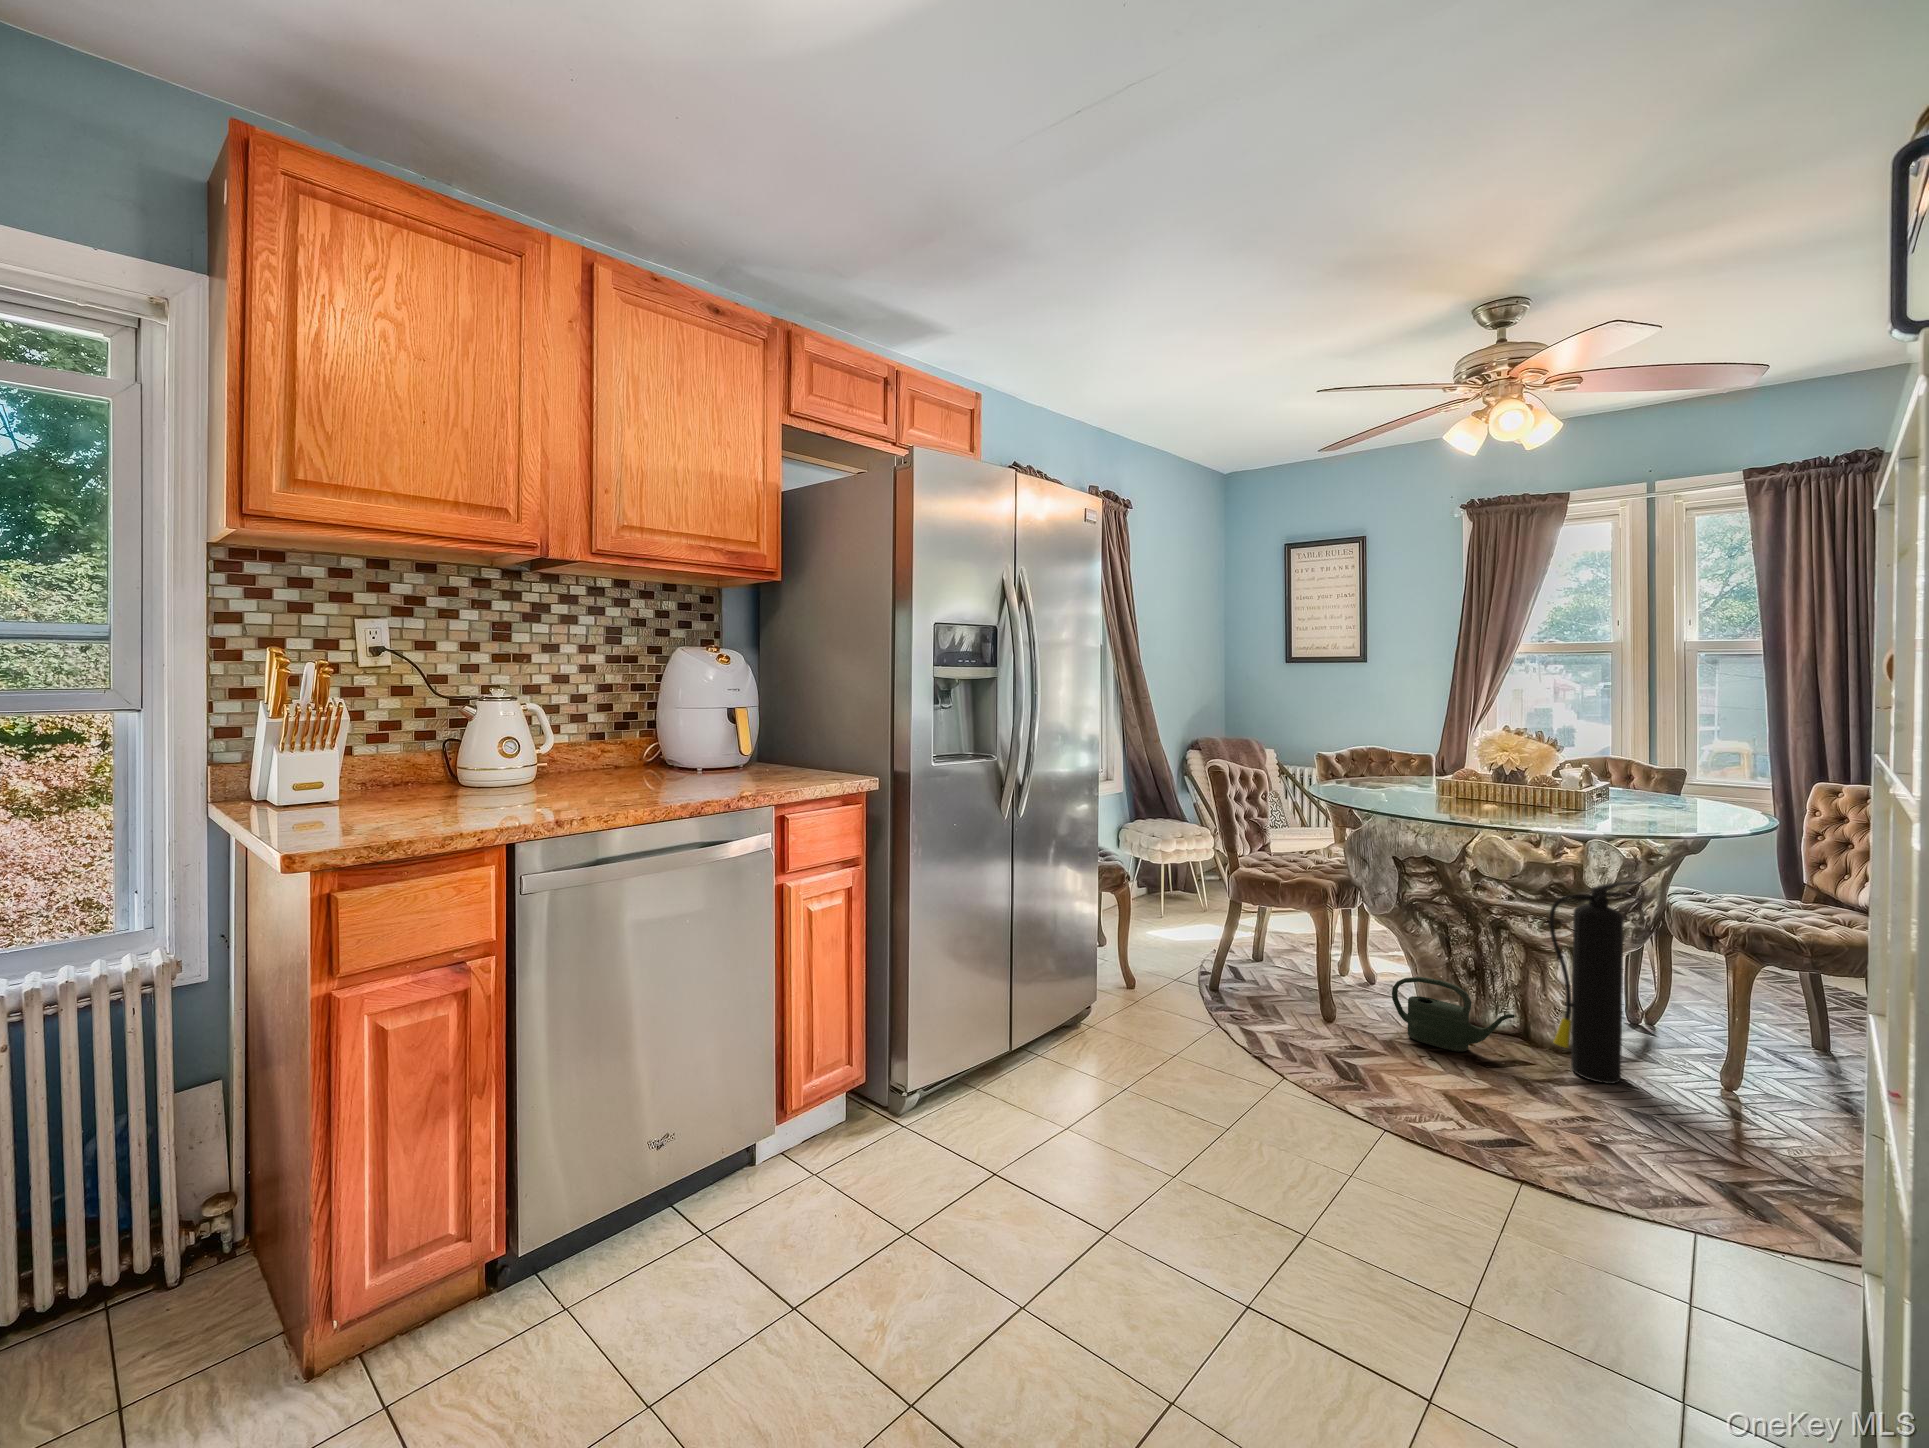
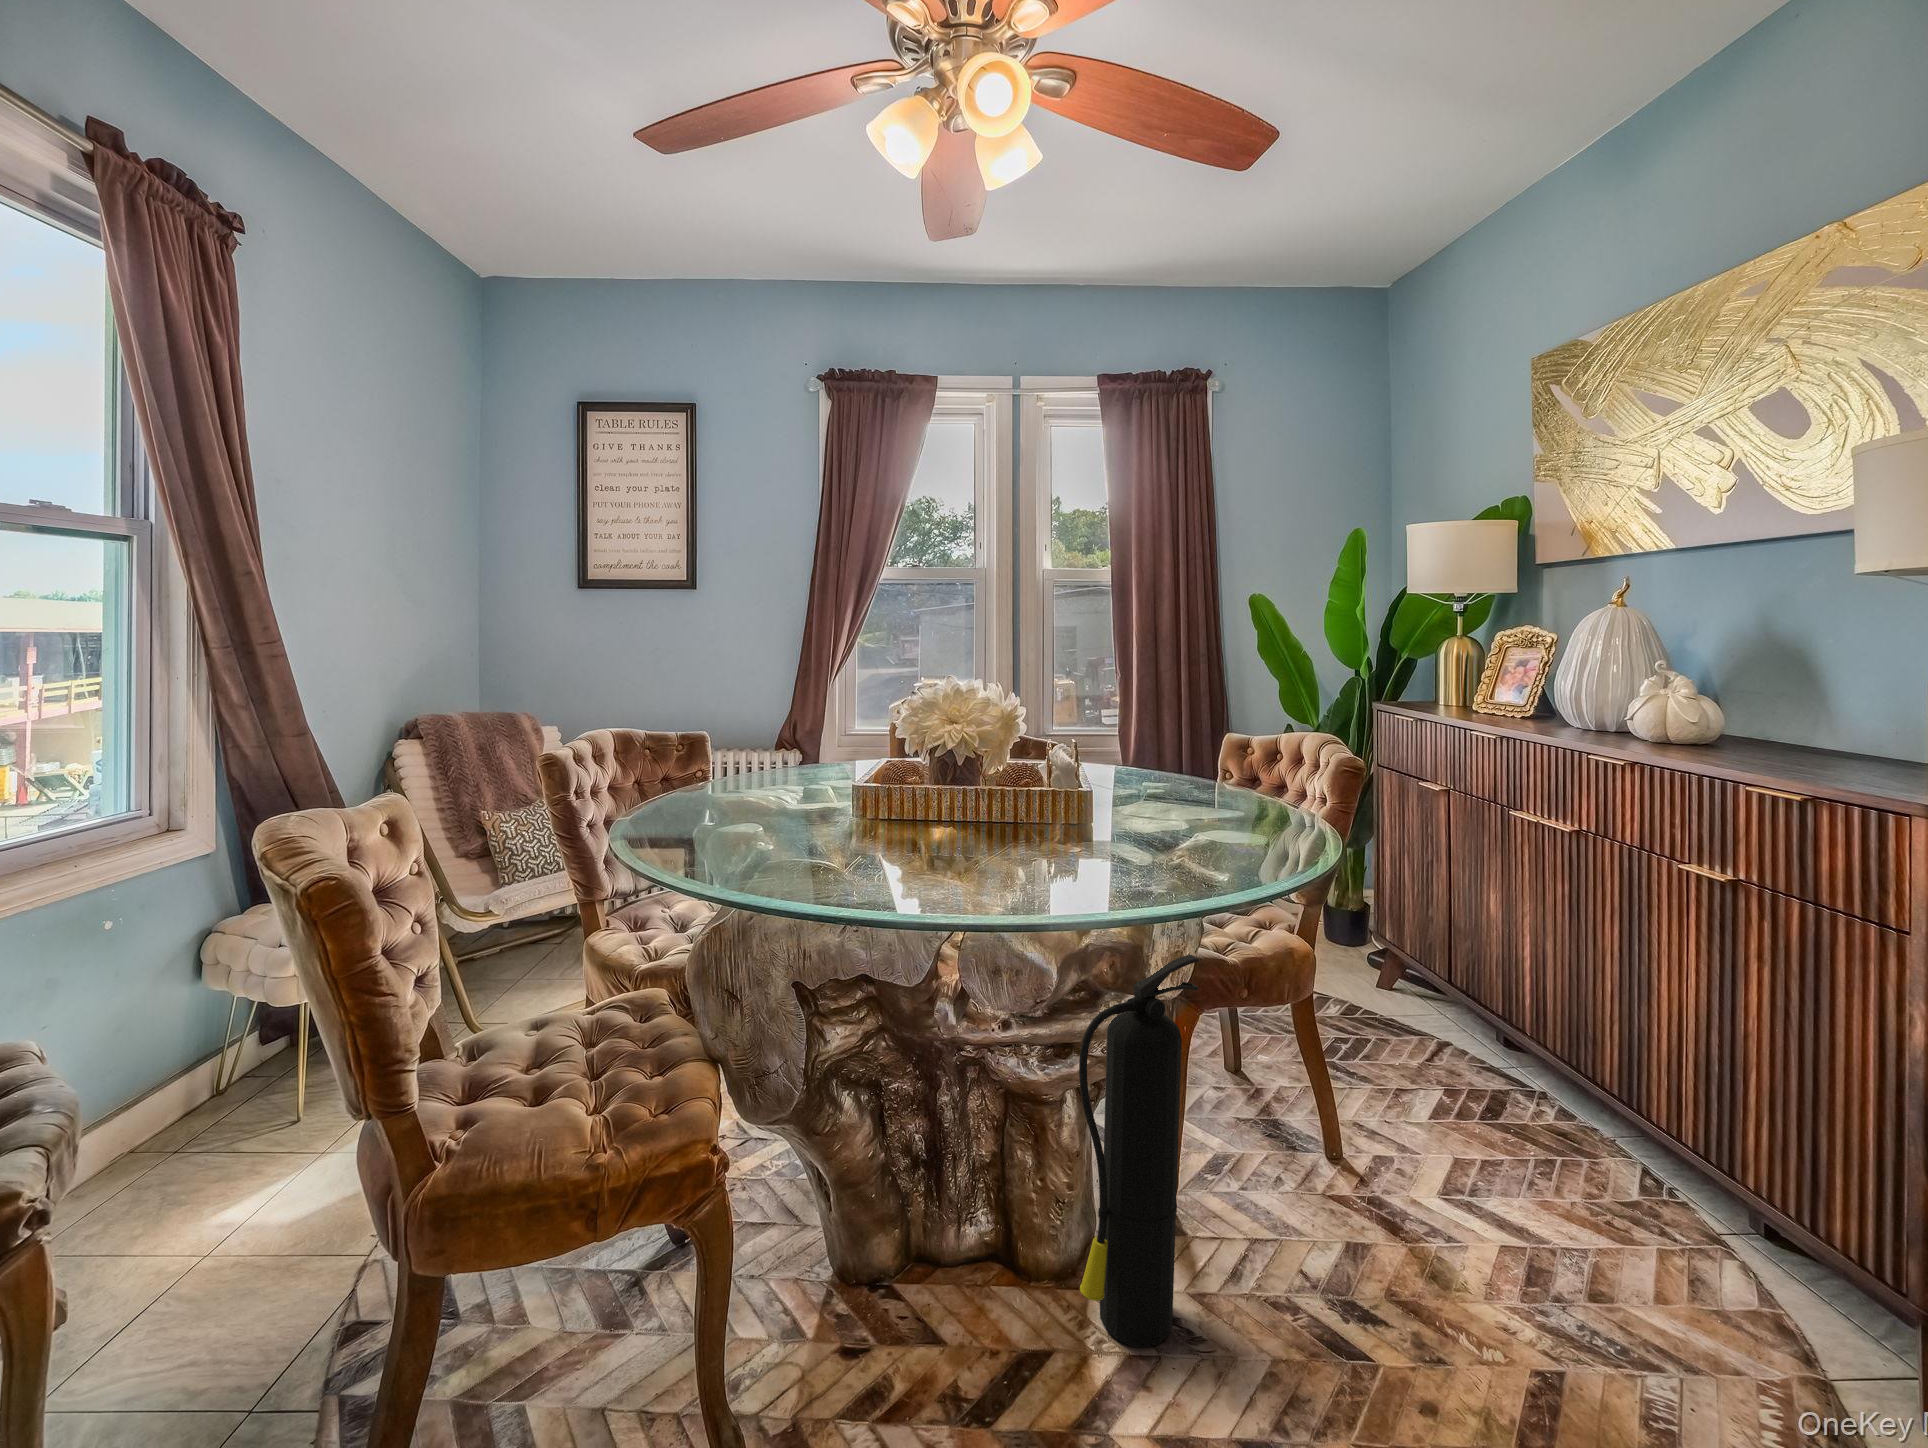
watering can: present [1392,977,1515,1052] -> none [798,1232,1025,1386]

